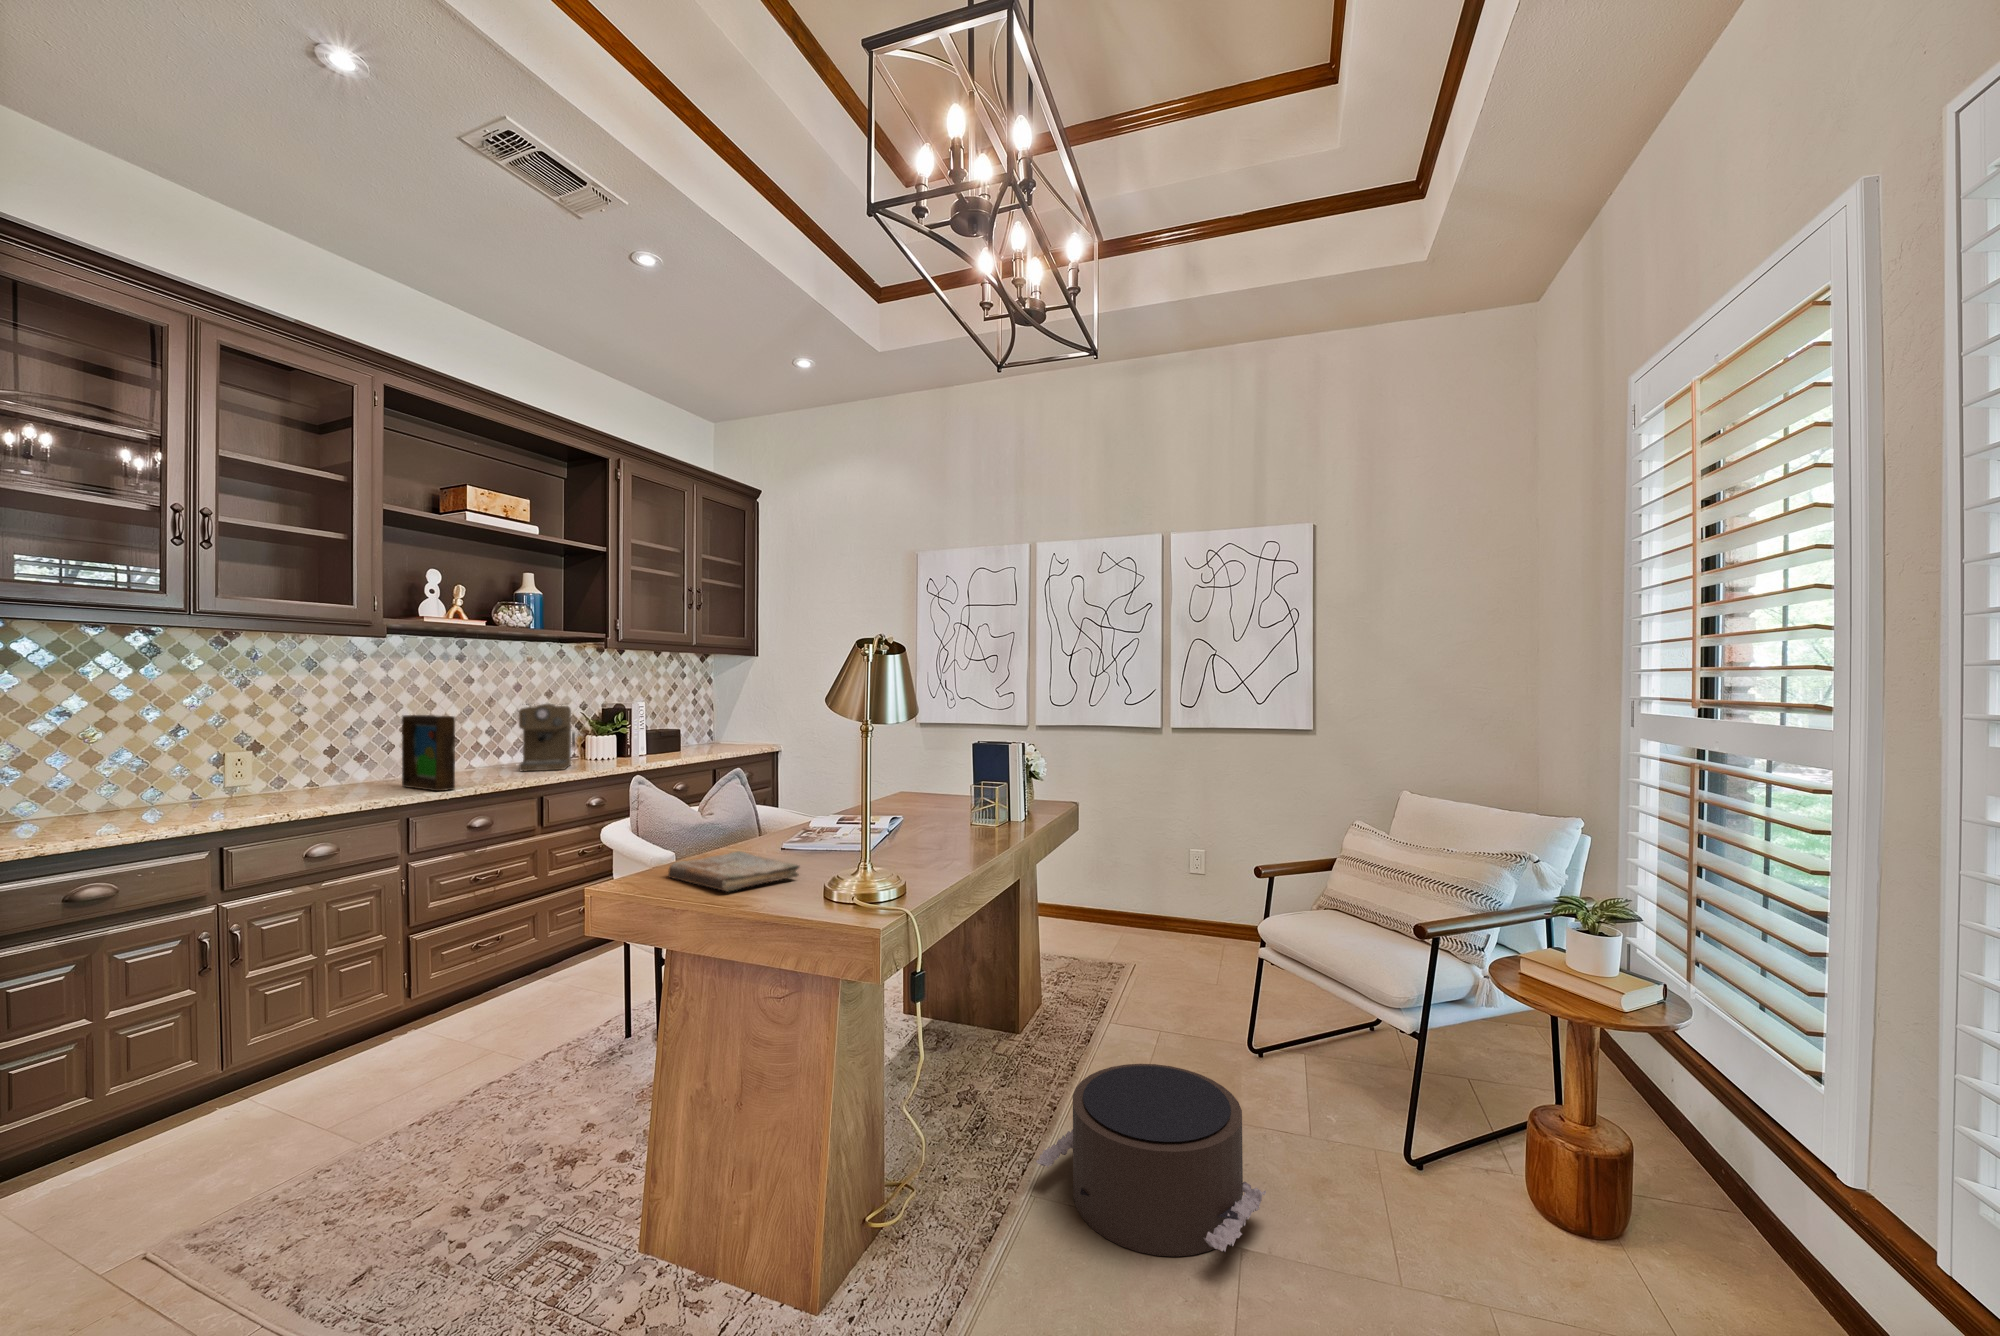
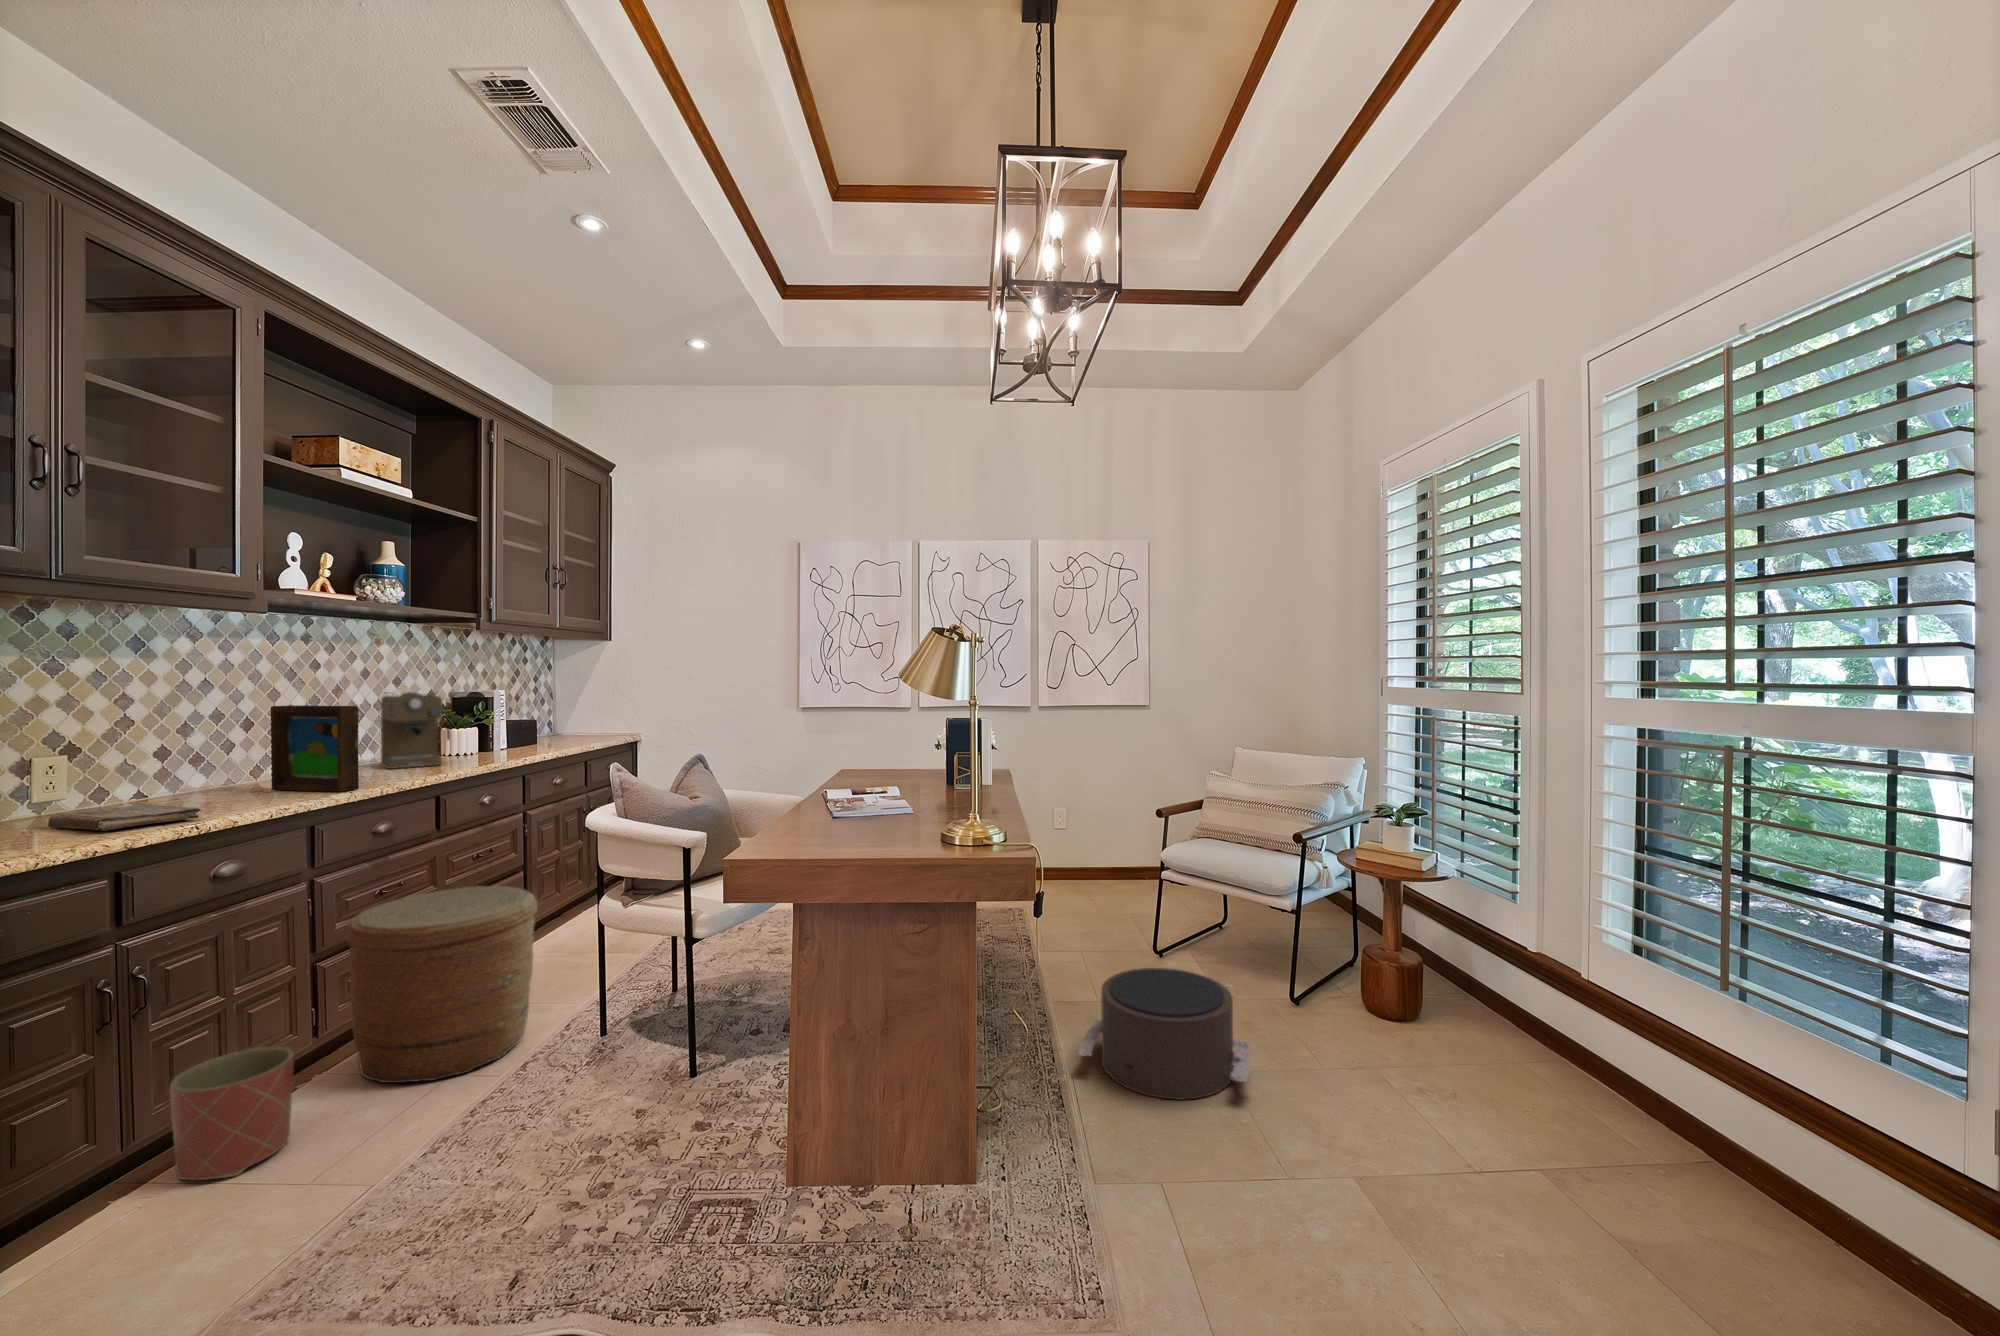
book: present [668,851,799,892] -> present [48,804,201,831]
basket: none [414,884,581,1062] -> present [346,886,537,1083]
planter: none [239,1011,340,1122] -> present [170,1047,294,1180]

